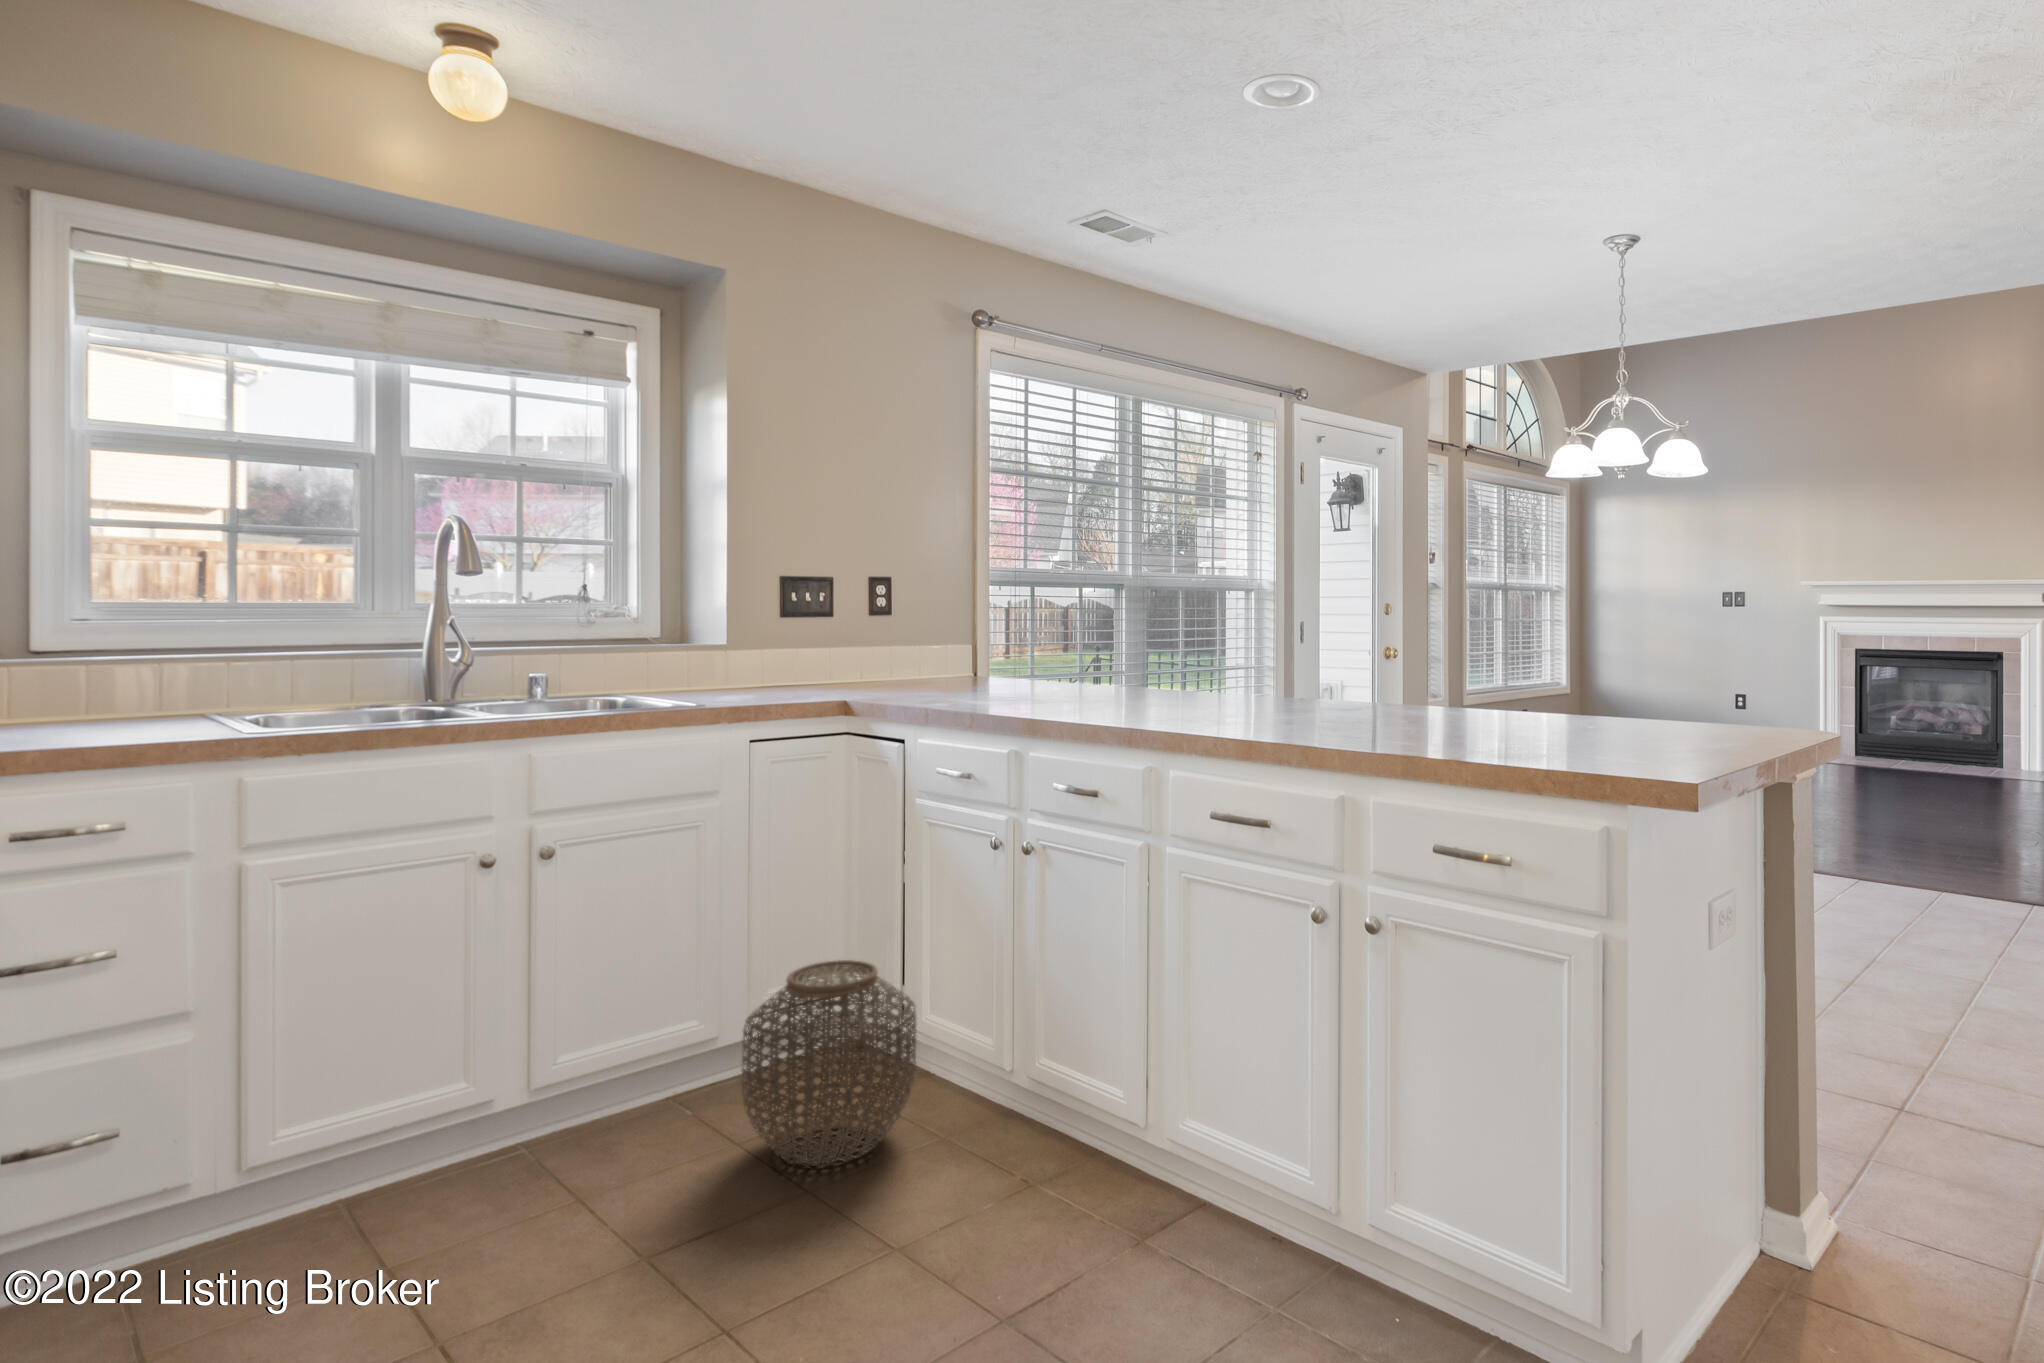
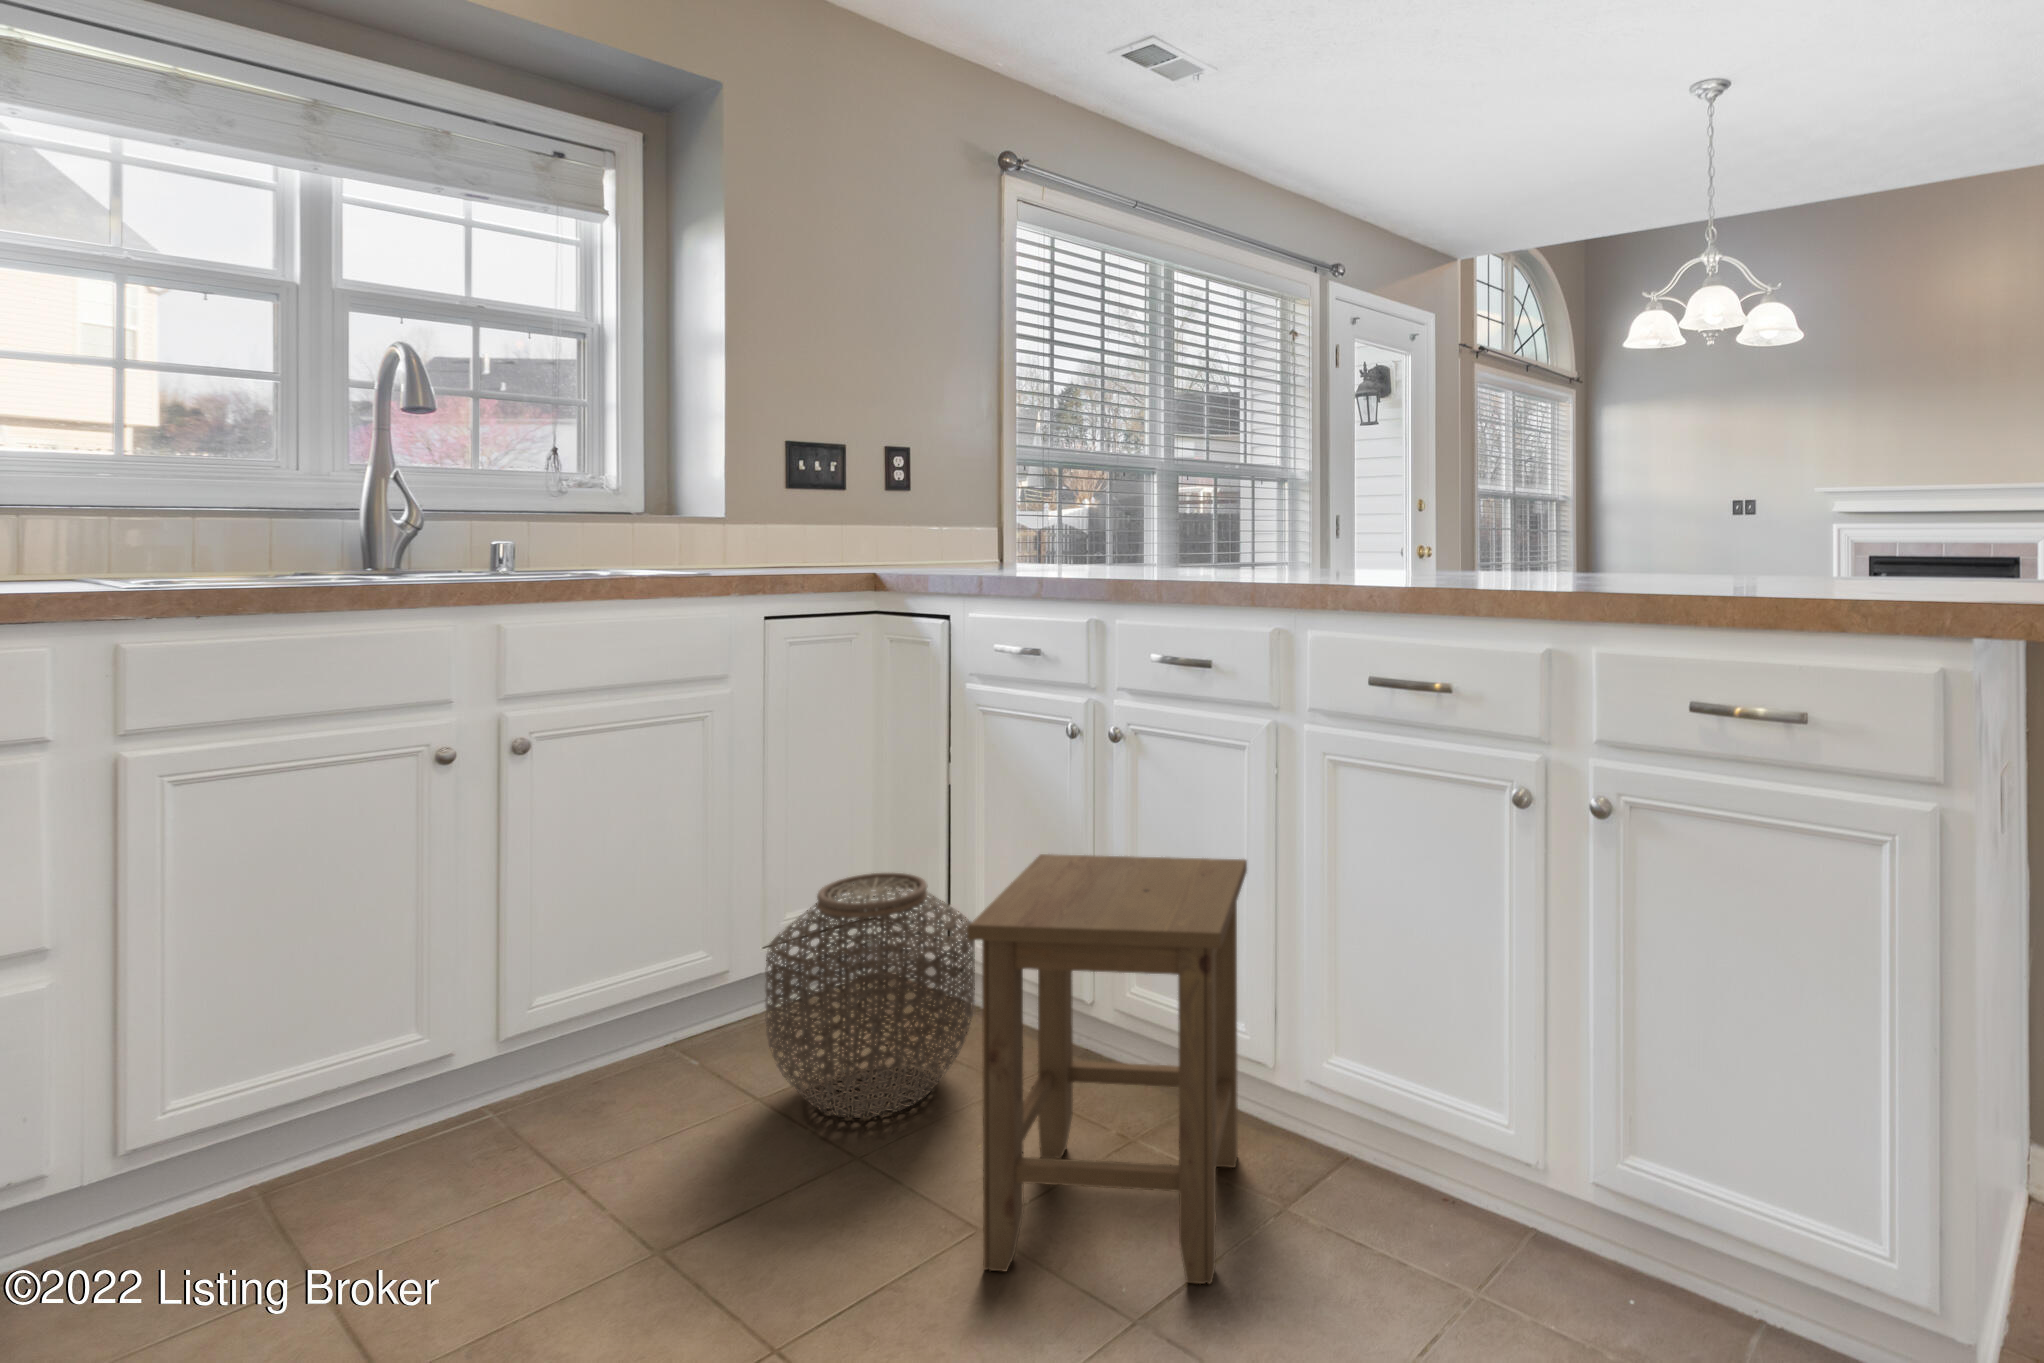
stool: none [894,947,1131,1292] -> present [967,854,1247,1284]

